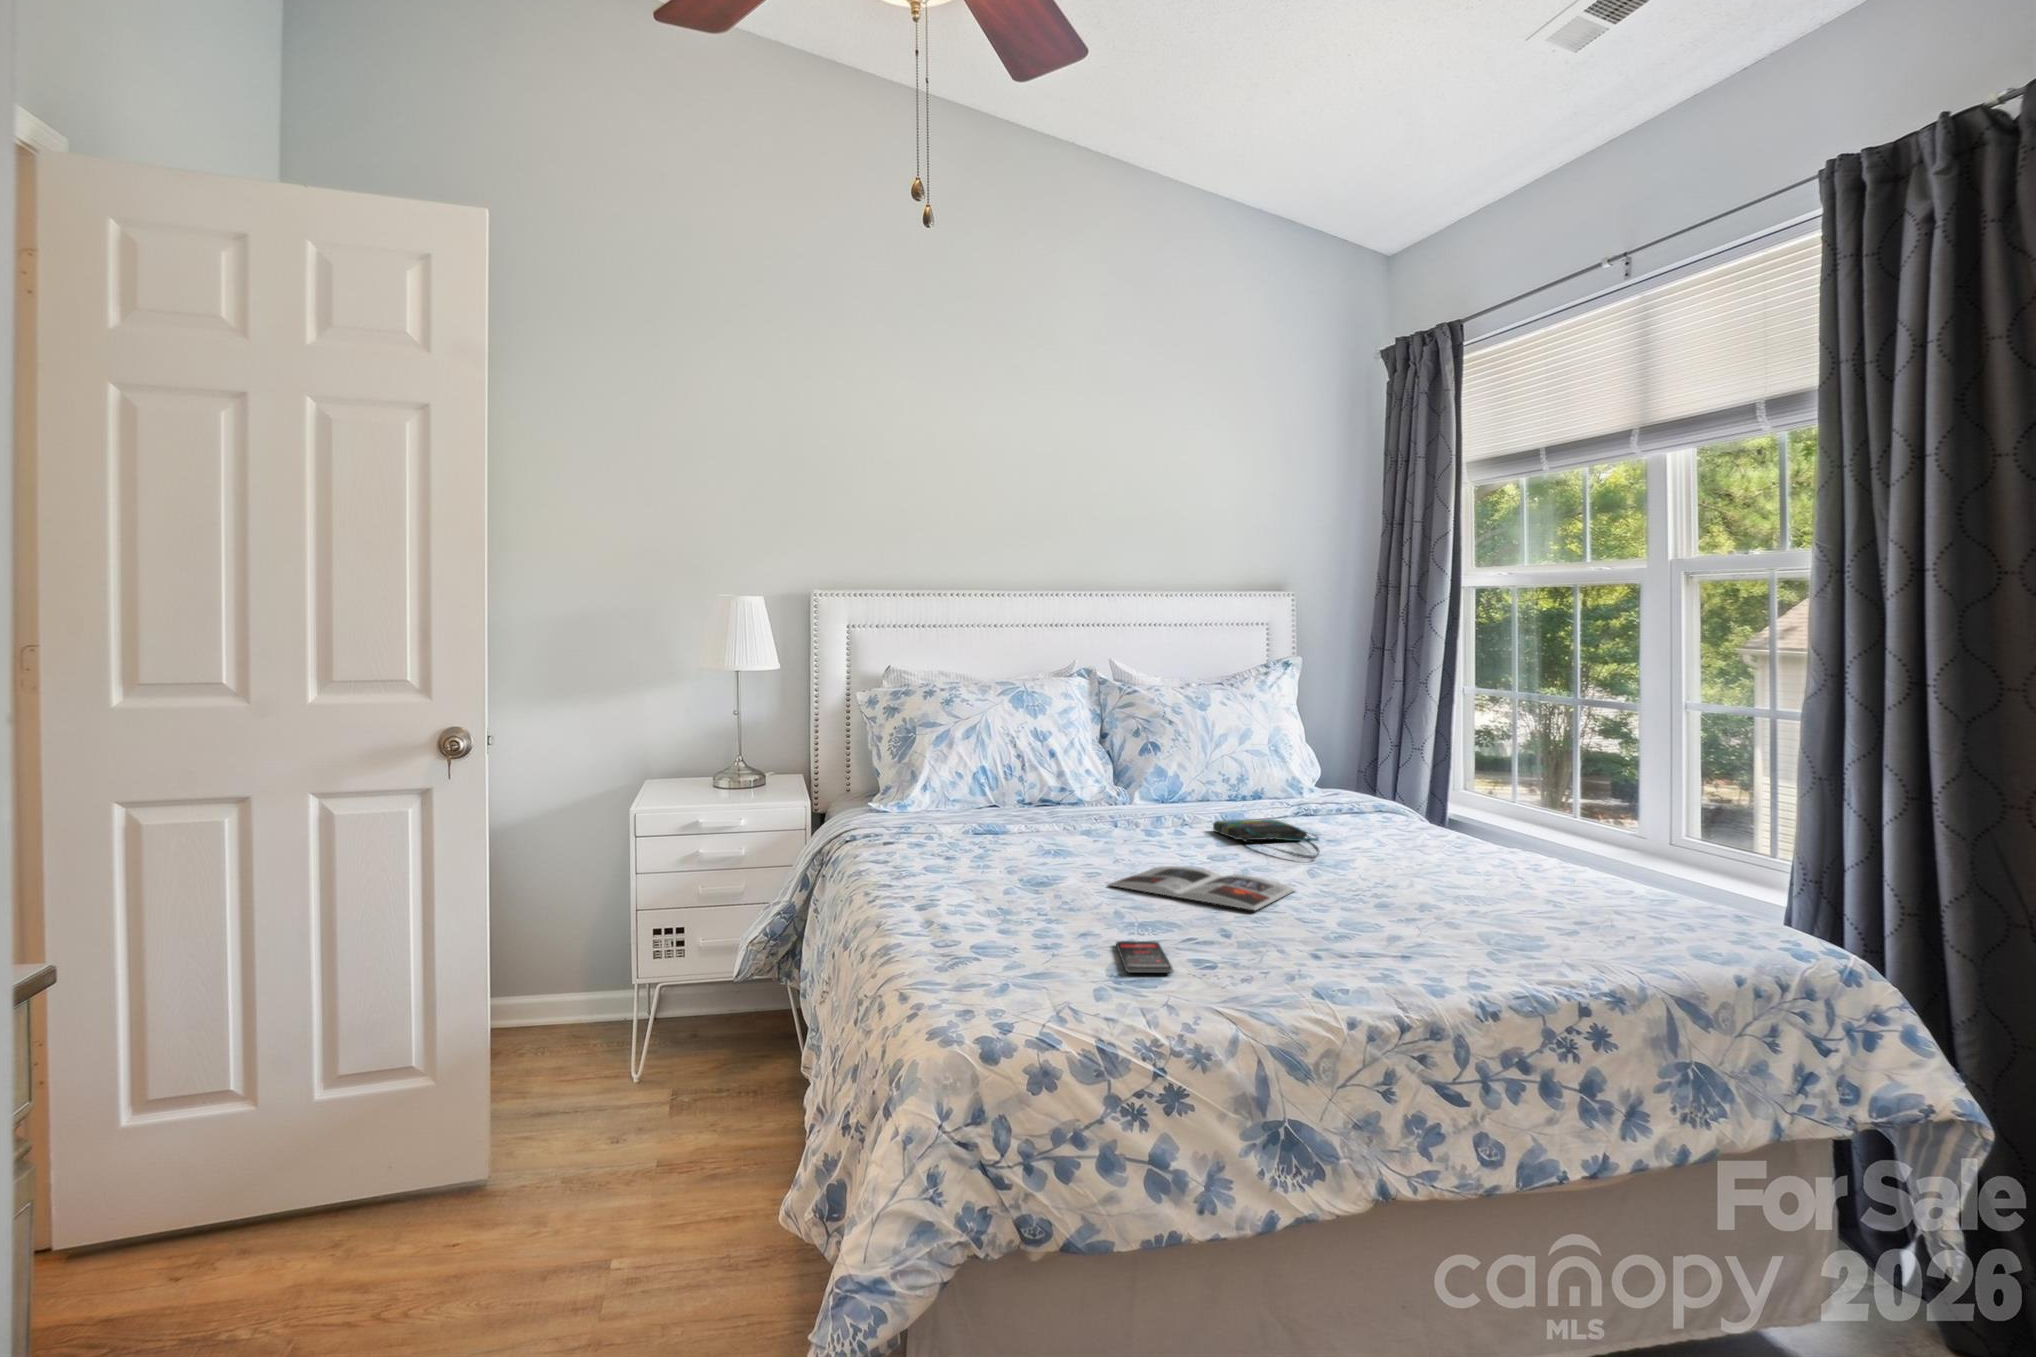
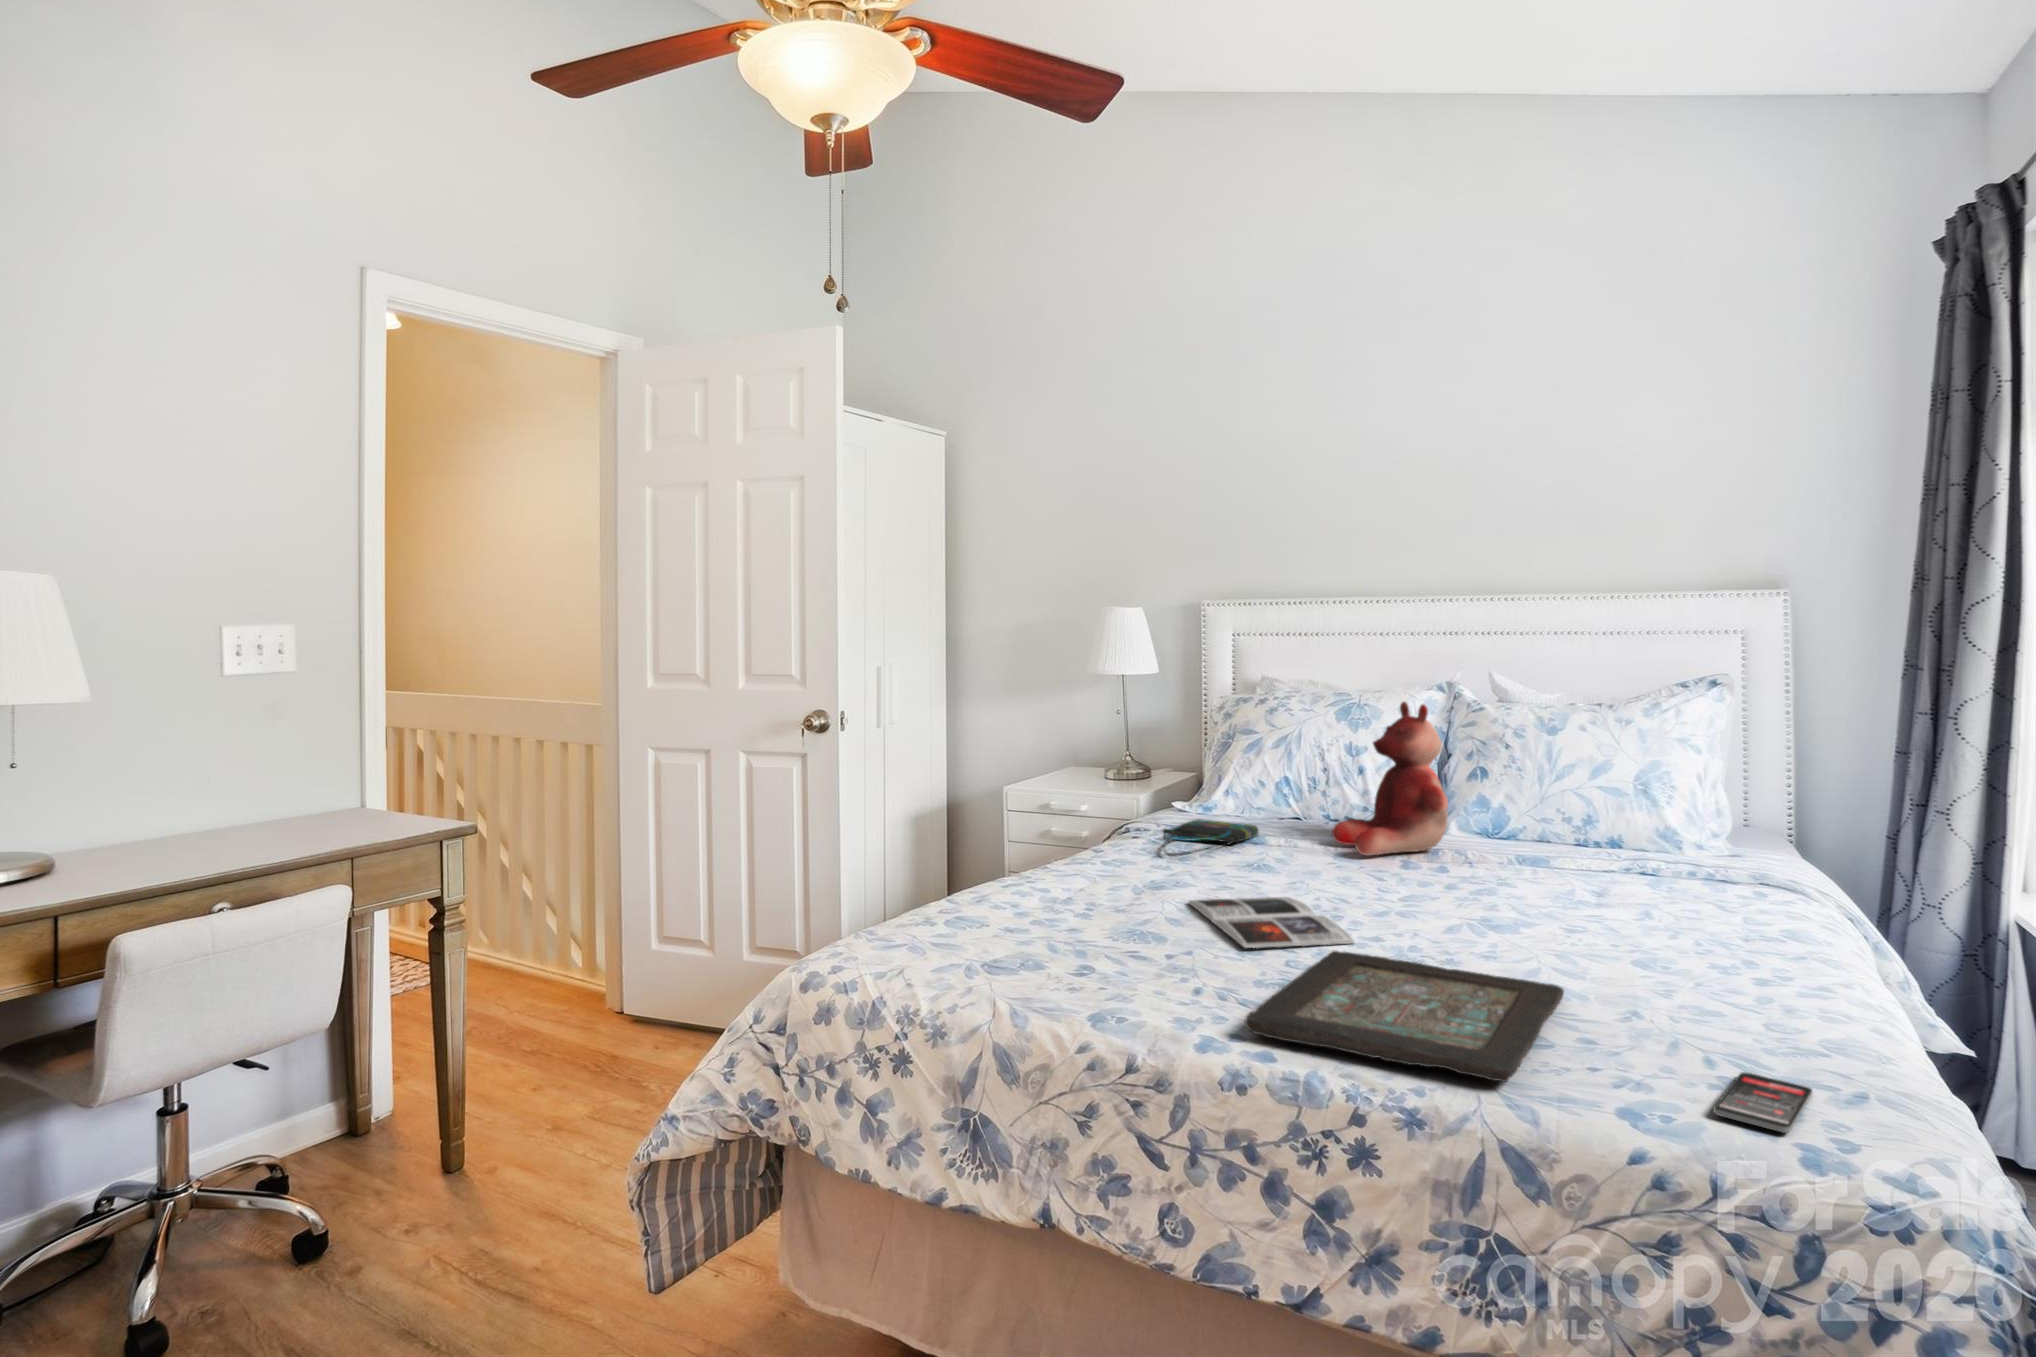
teddy bear: none [1070,689,1178,825] -> present [1332,702,1448,855]
tote bag: present [1213,819,1319,859] -> present [1163,819,1259,857]
decorative tray: none [1327,889,1633,968] -> present [1245,951,1564,1082]
smartphone: present [1116,941,1173,973] -> present [1713,1072,1813,1133]

